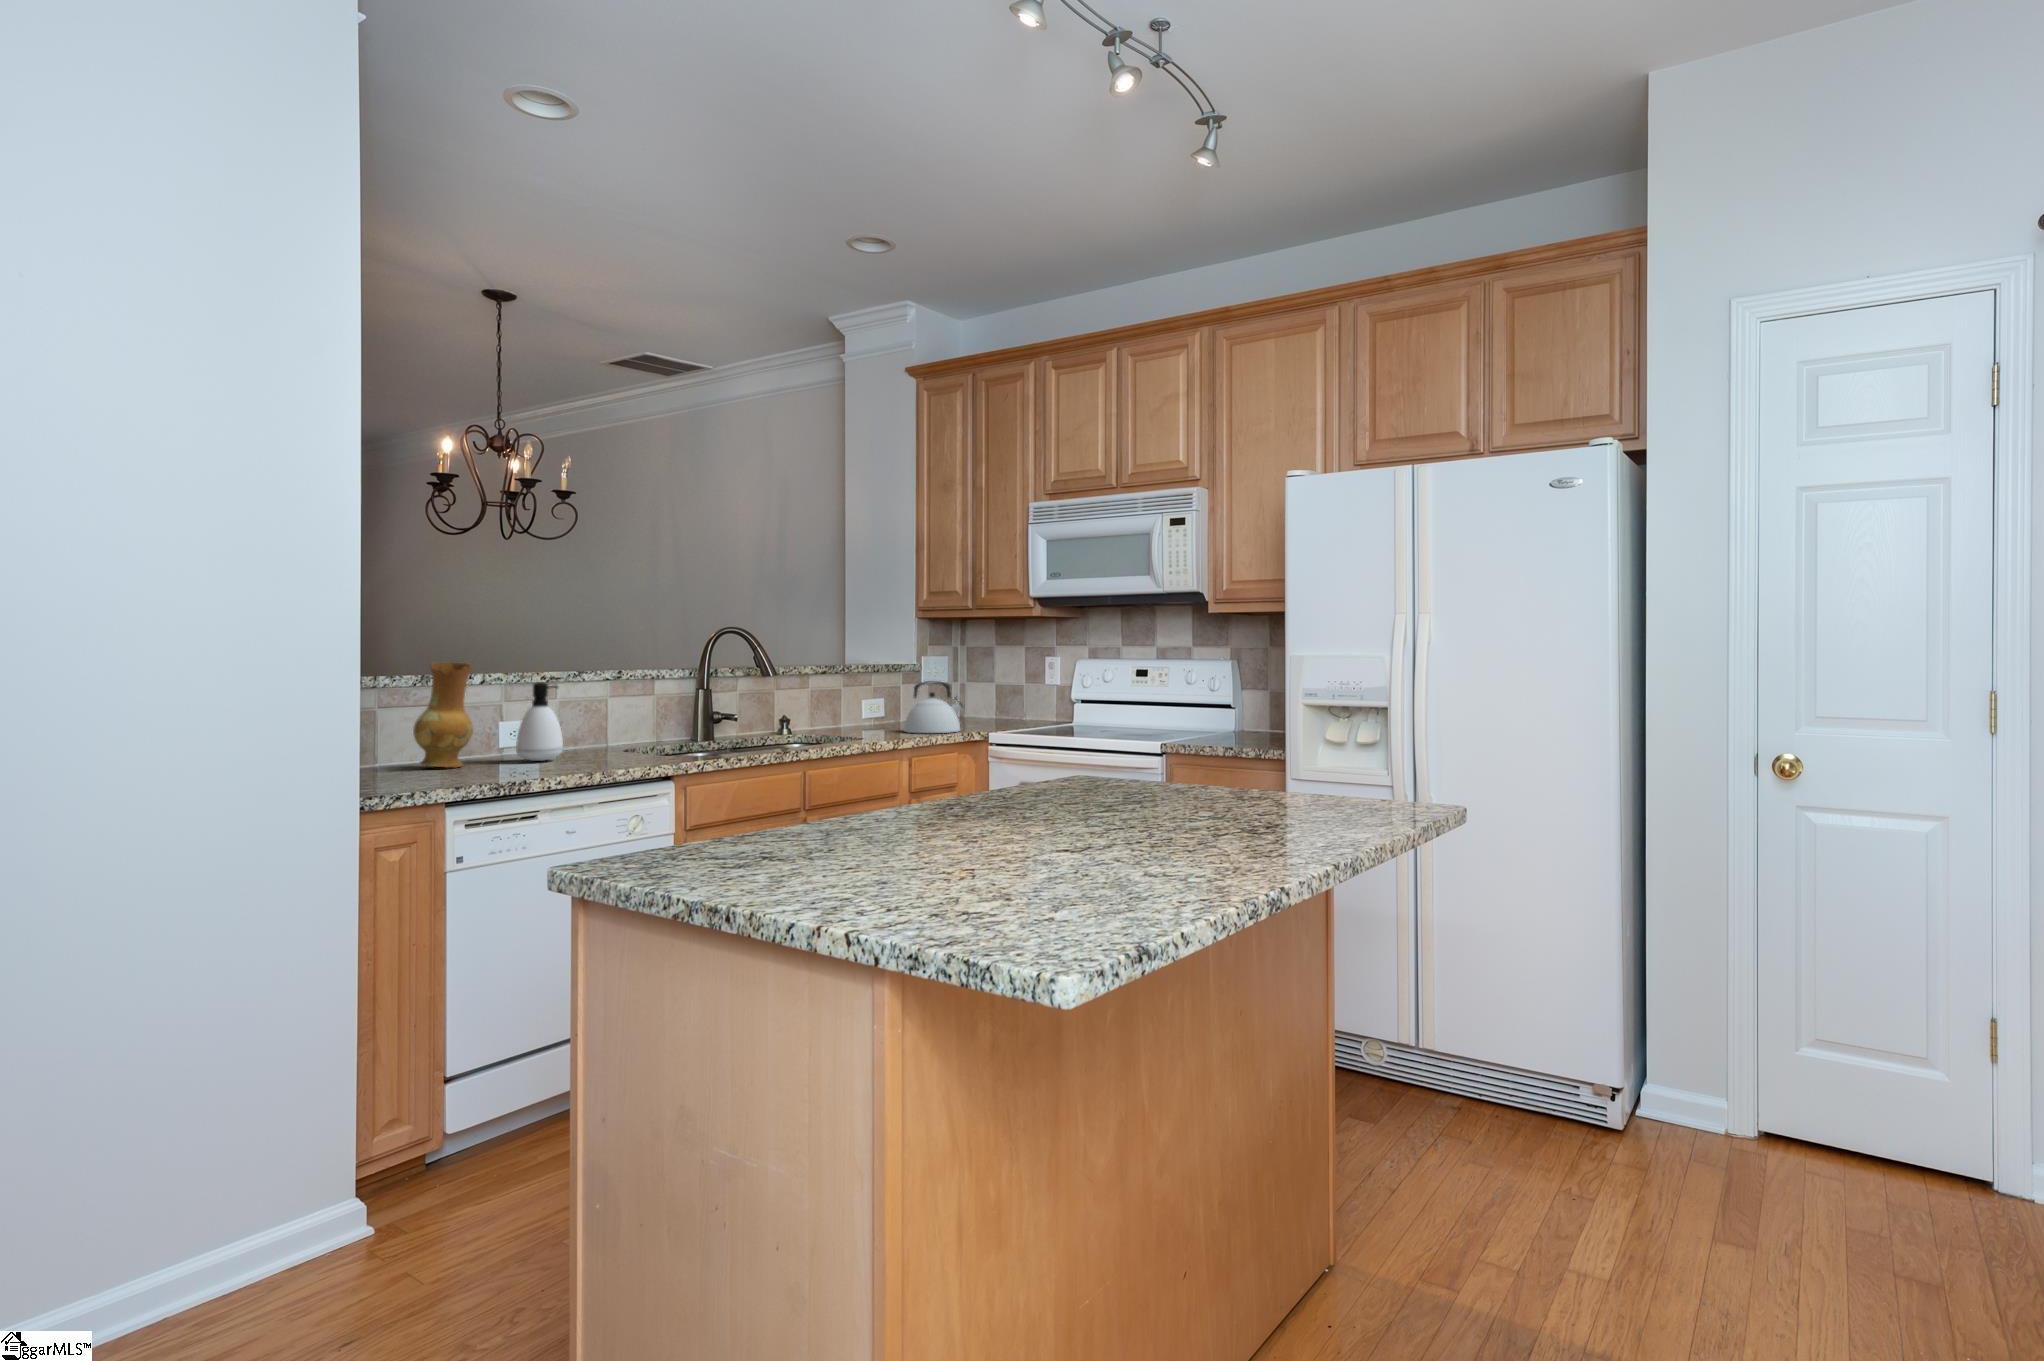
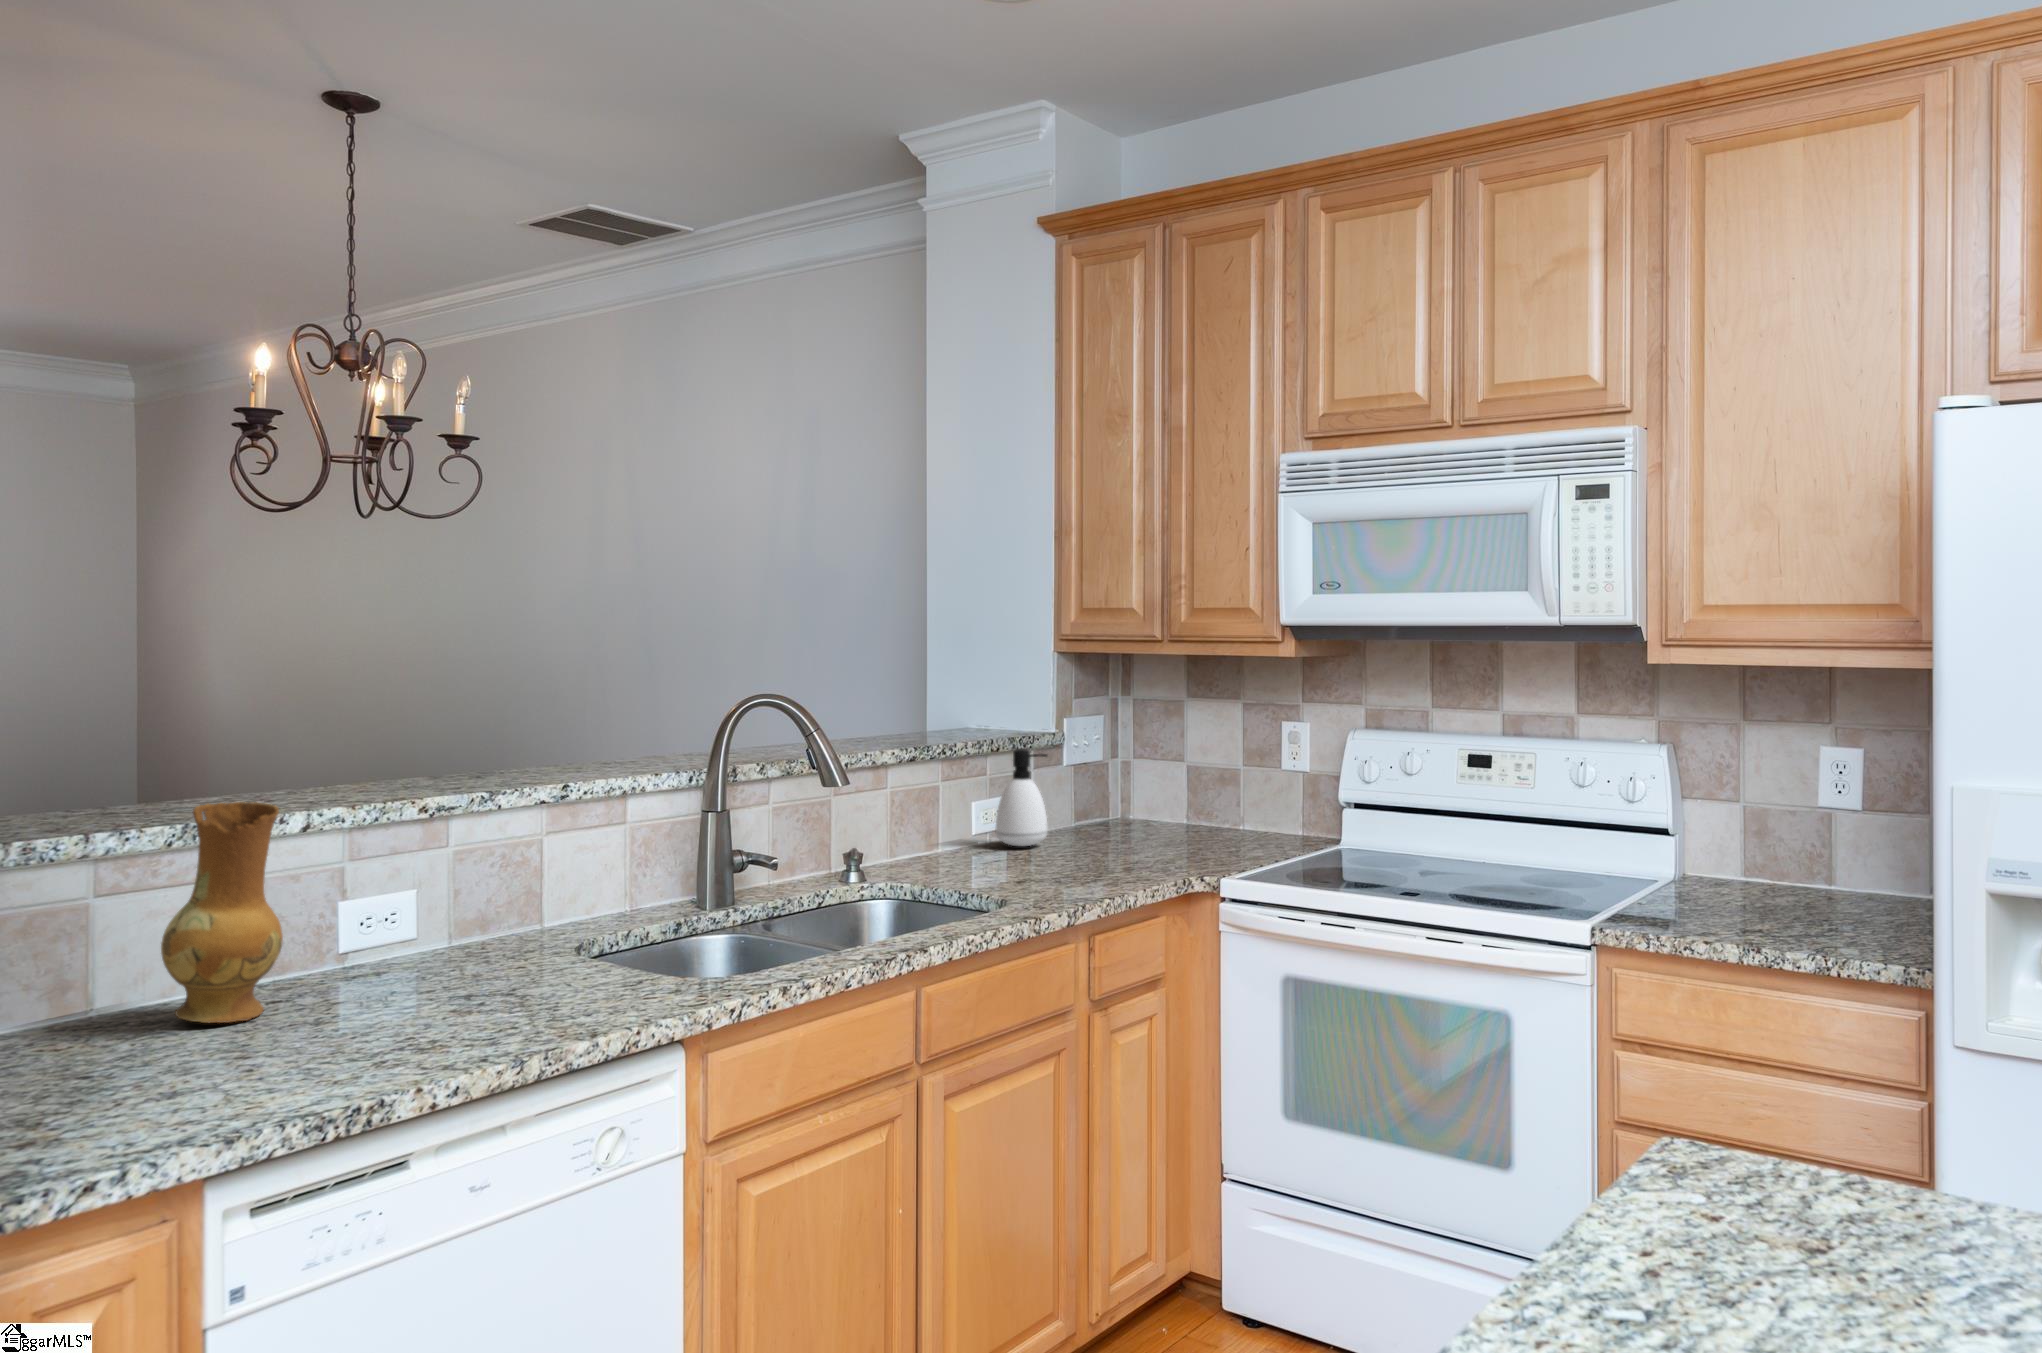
kettle: present [904,681,963,733] -> none [1057,777,1162,874]
soap dispenser: present [516,682,563,761] -> present [995,749,1048,846]

